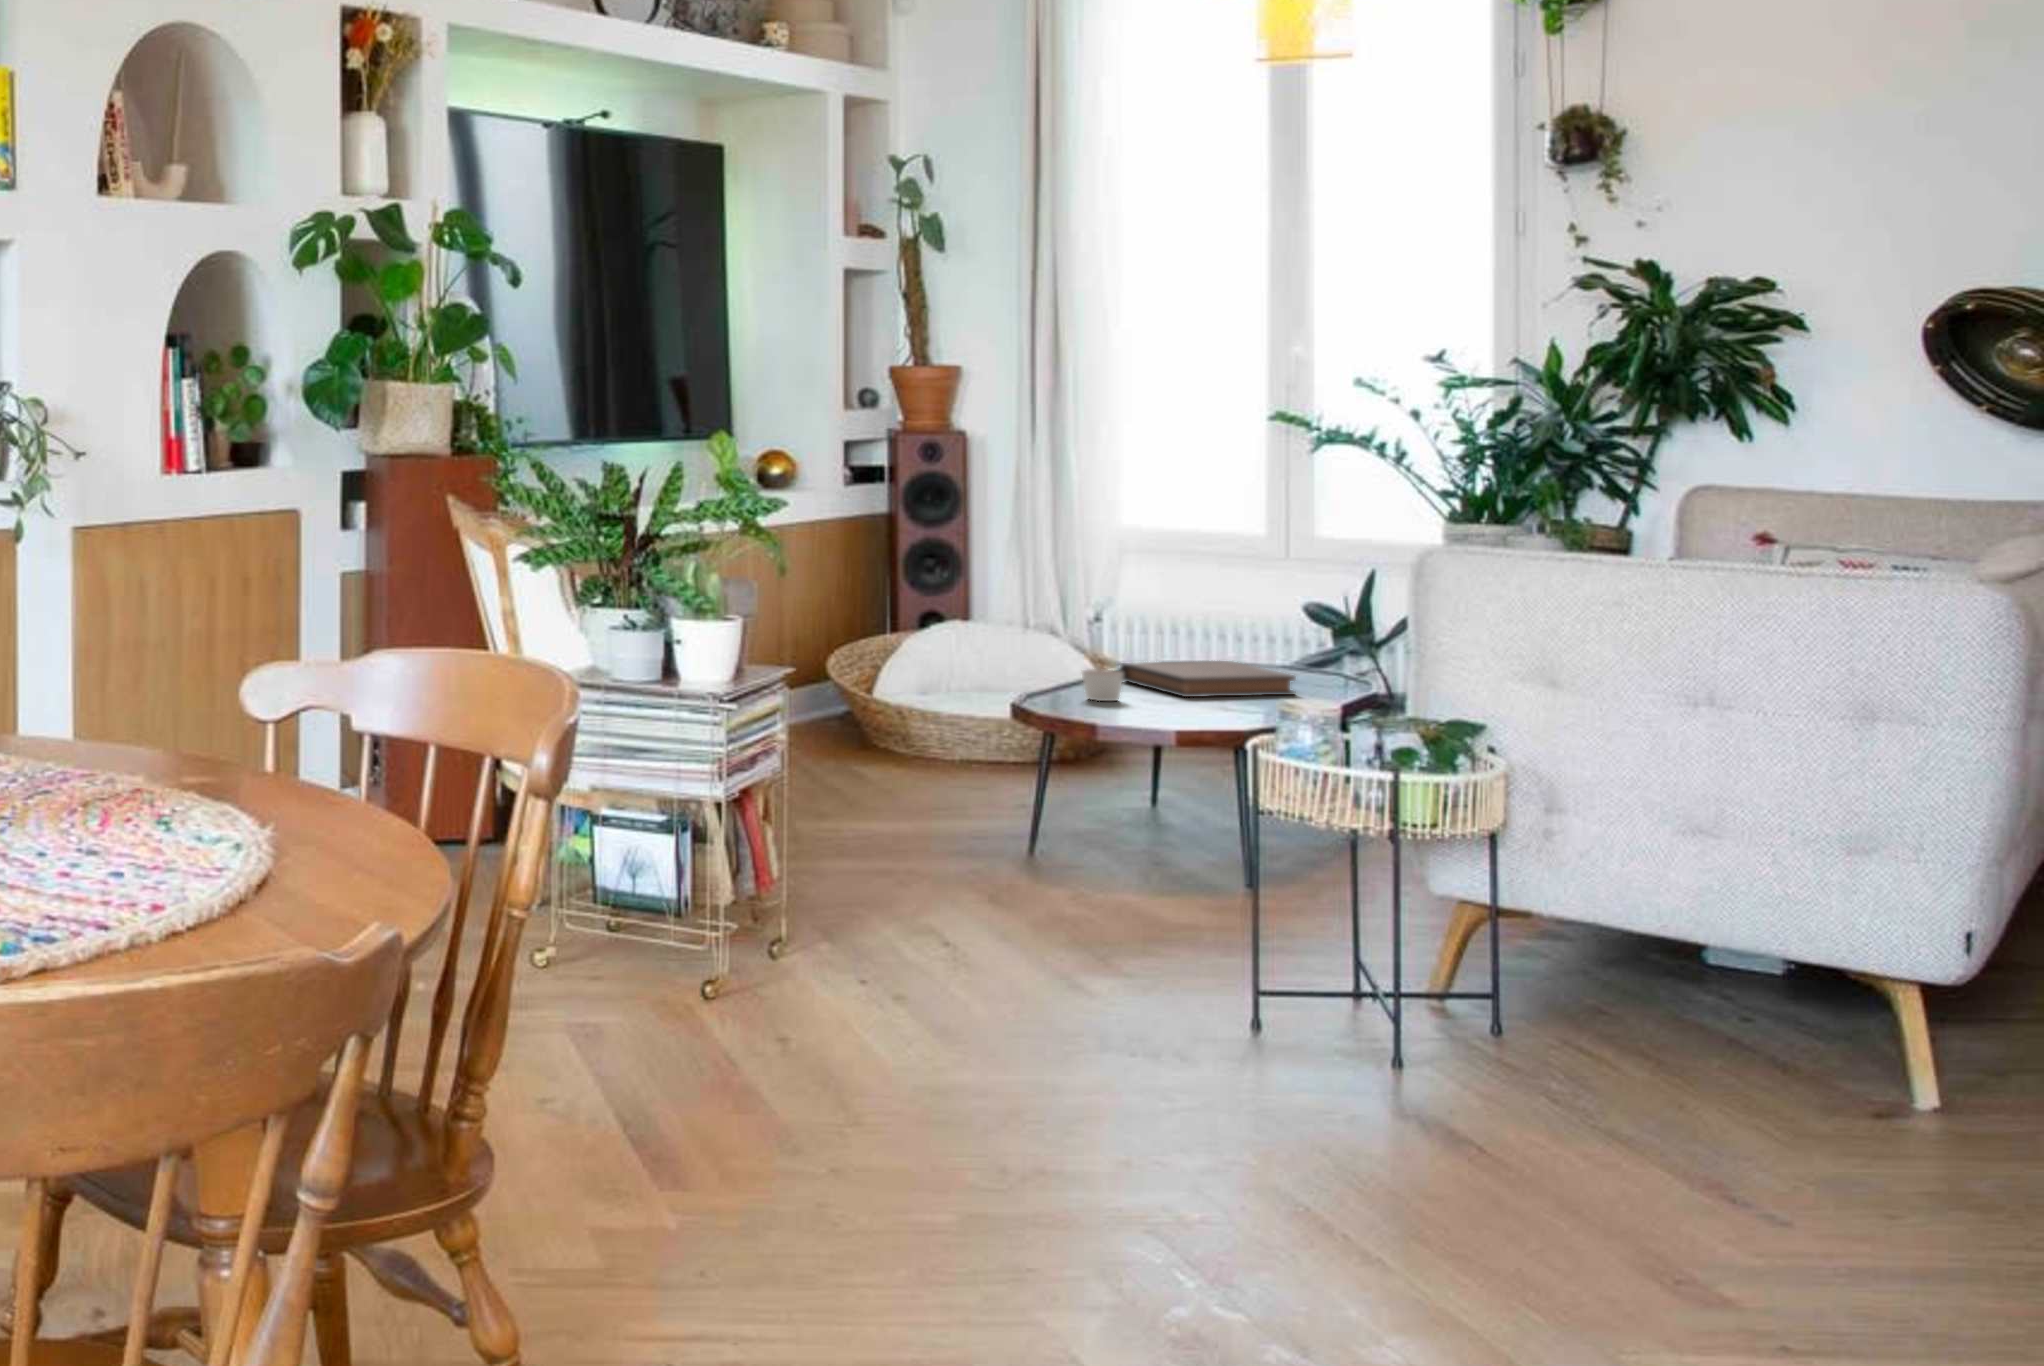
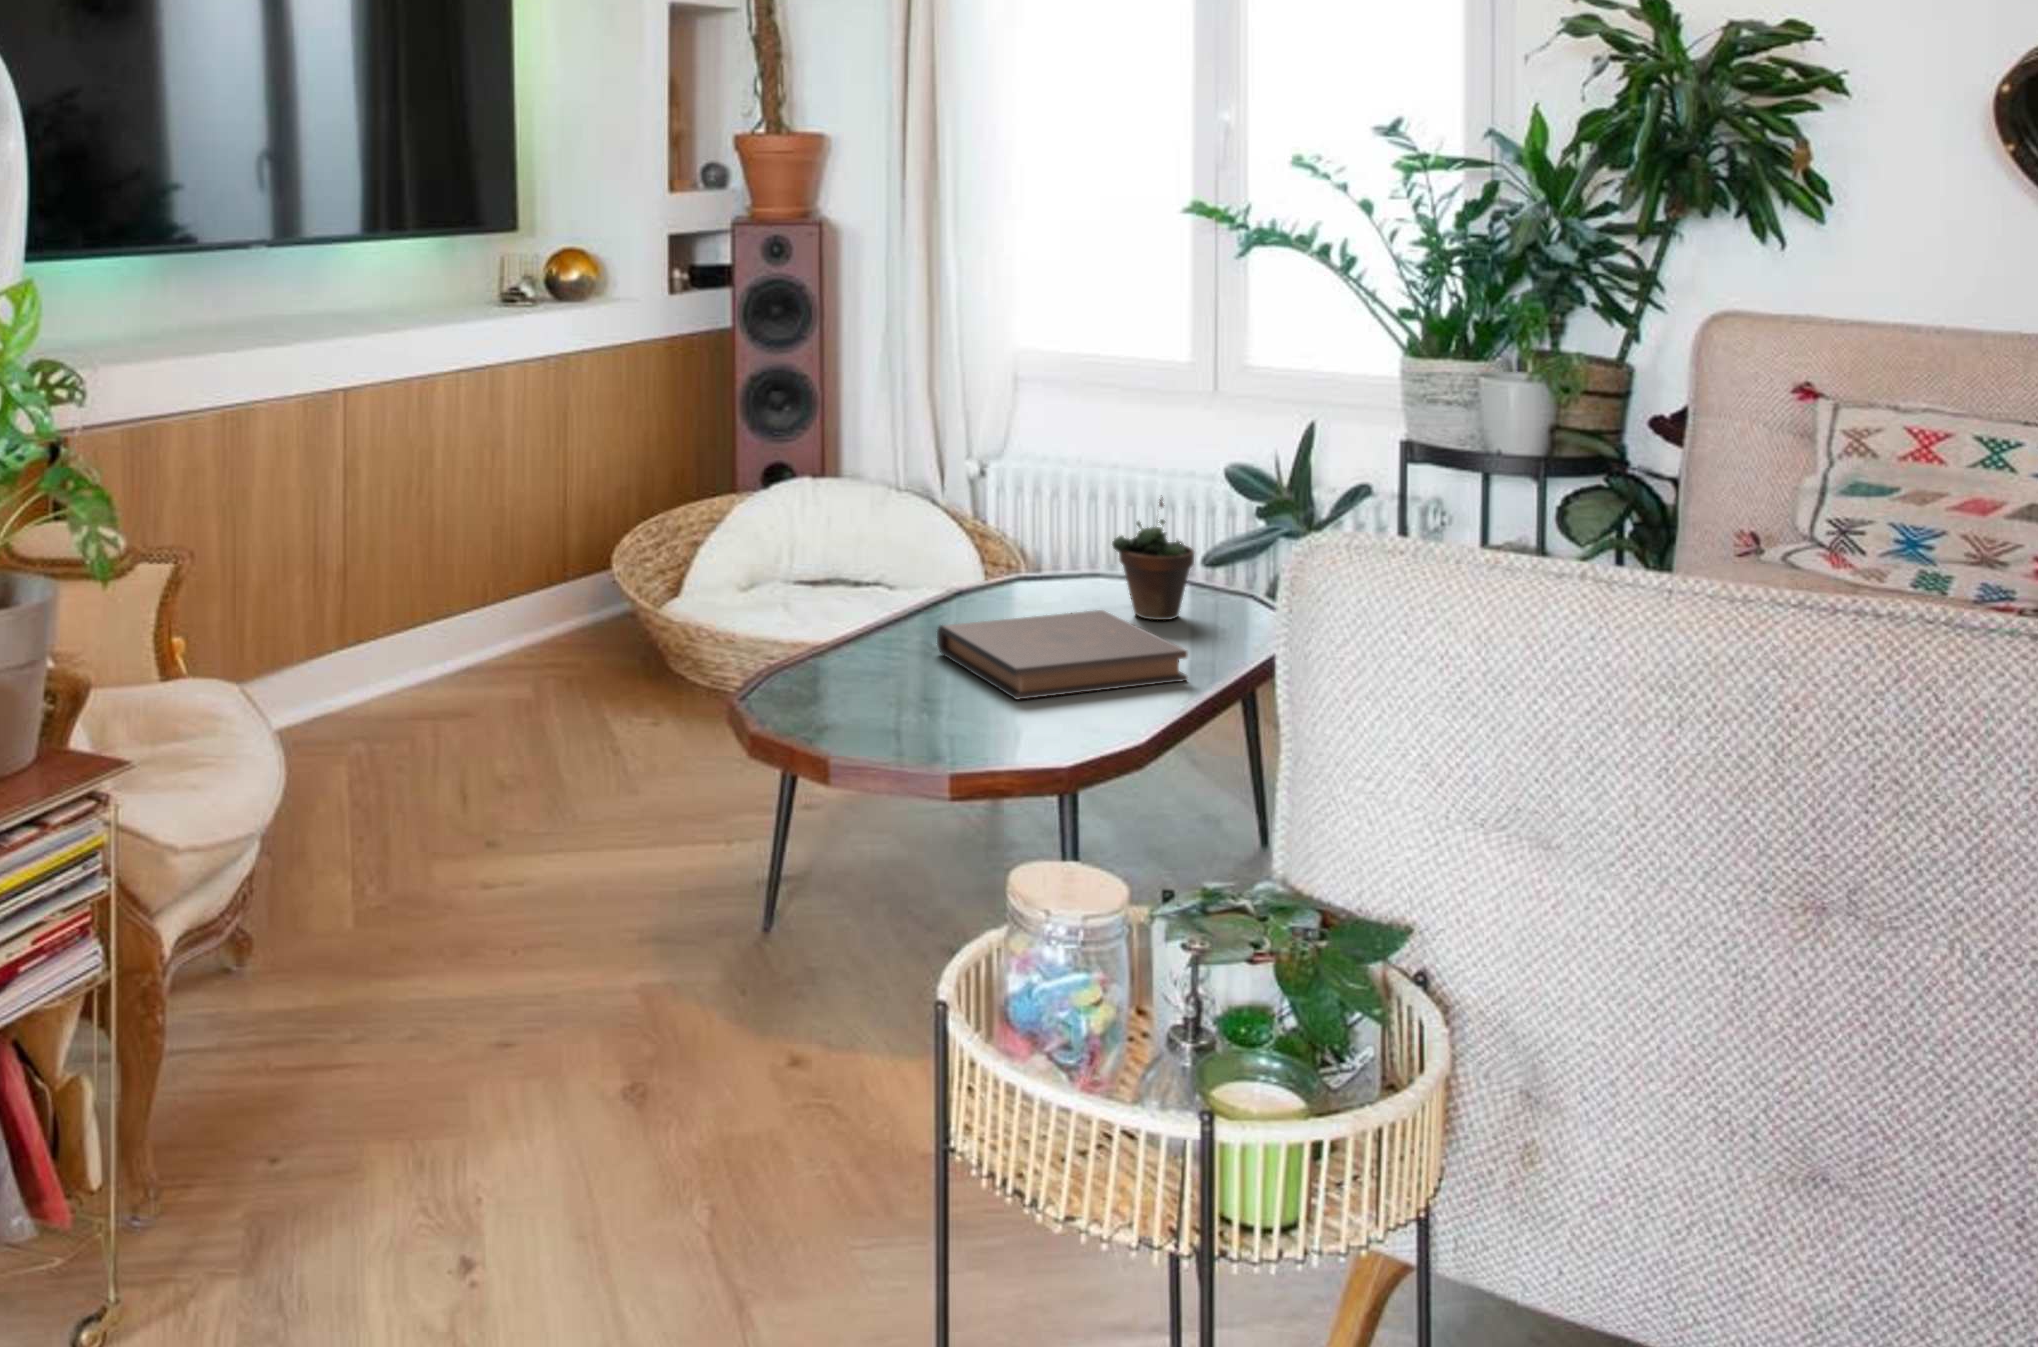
succulent plant: none [1233,593,1293,674] -> present [1112,495,1194,620]
candle: present [1082,669,1124,701] -> none [854,661,919,722]

